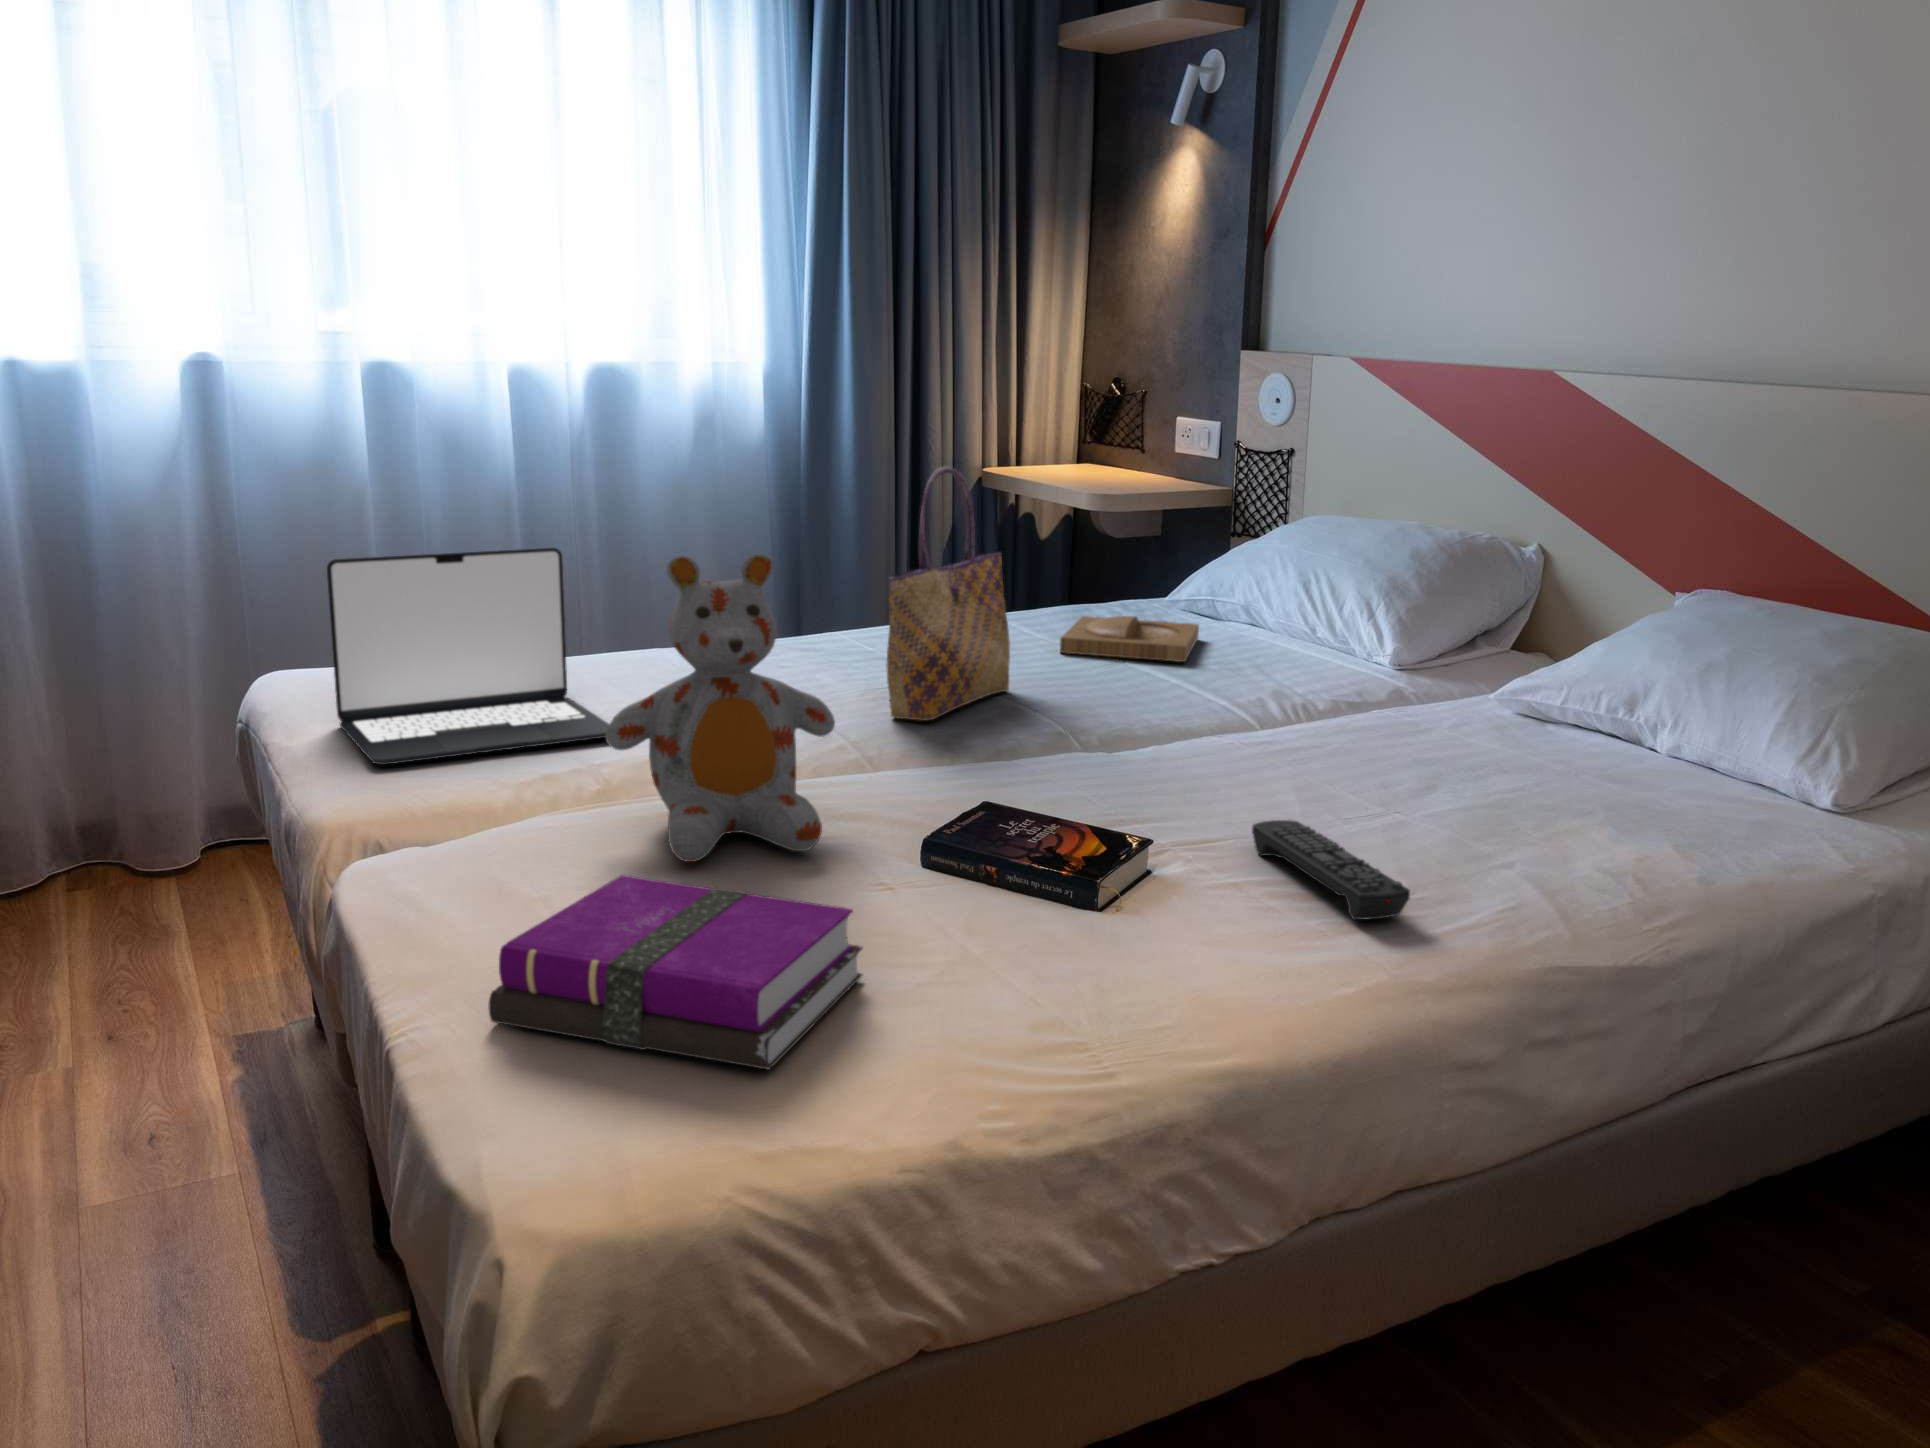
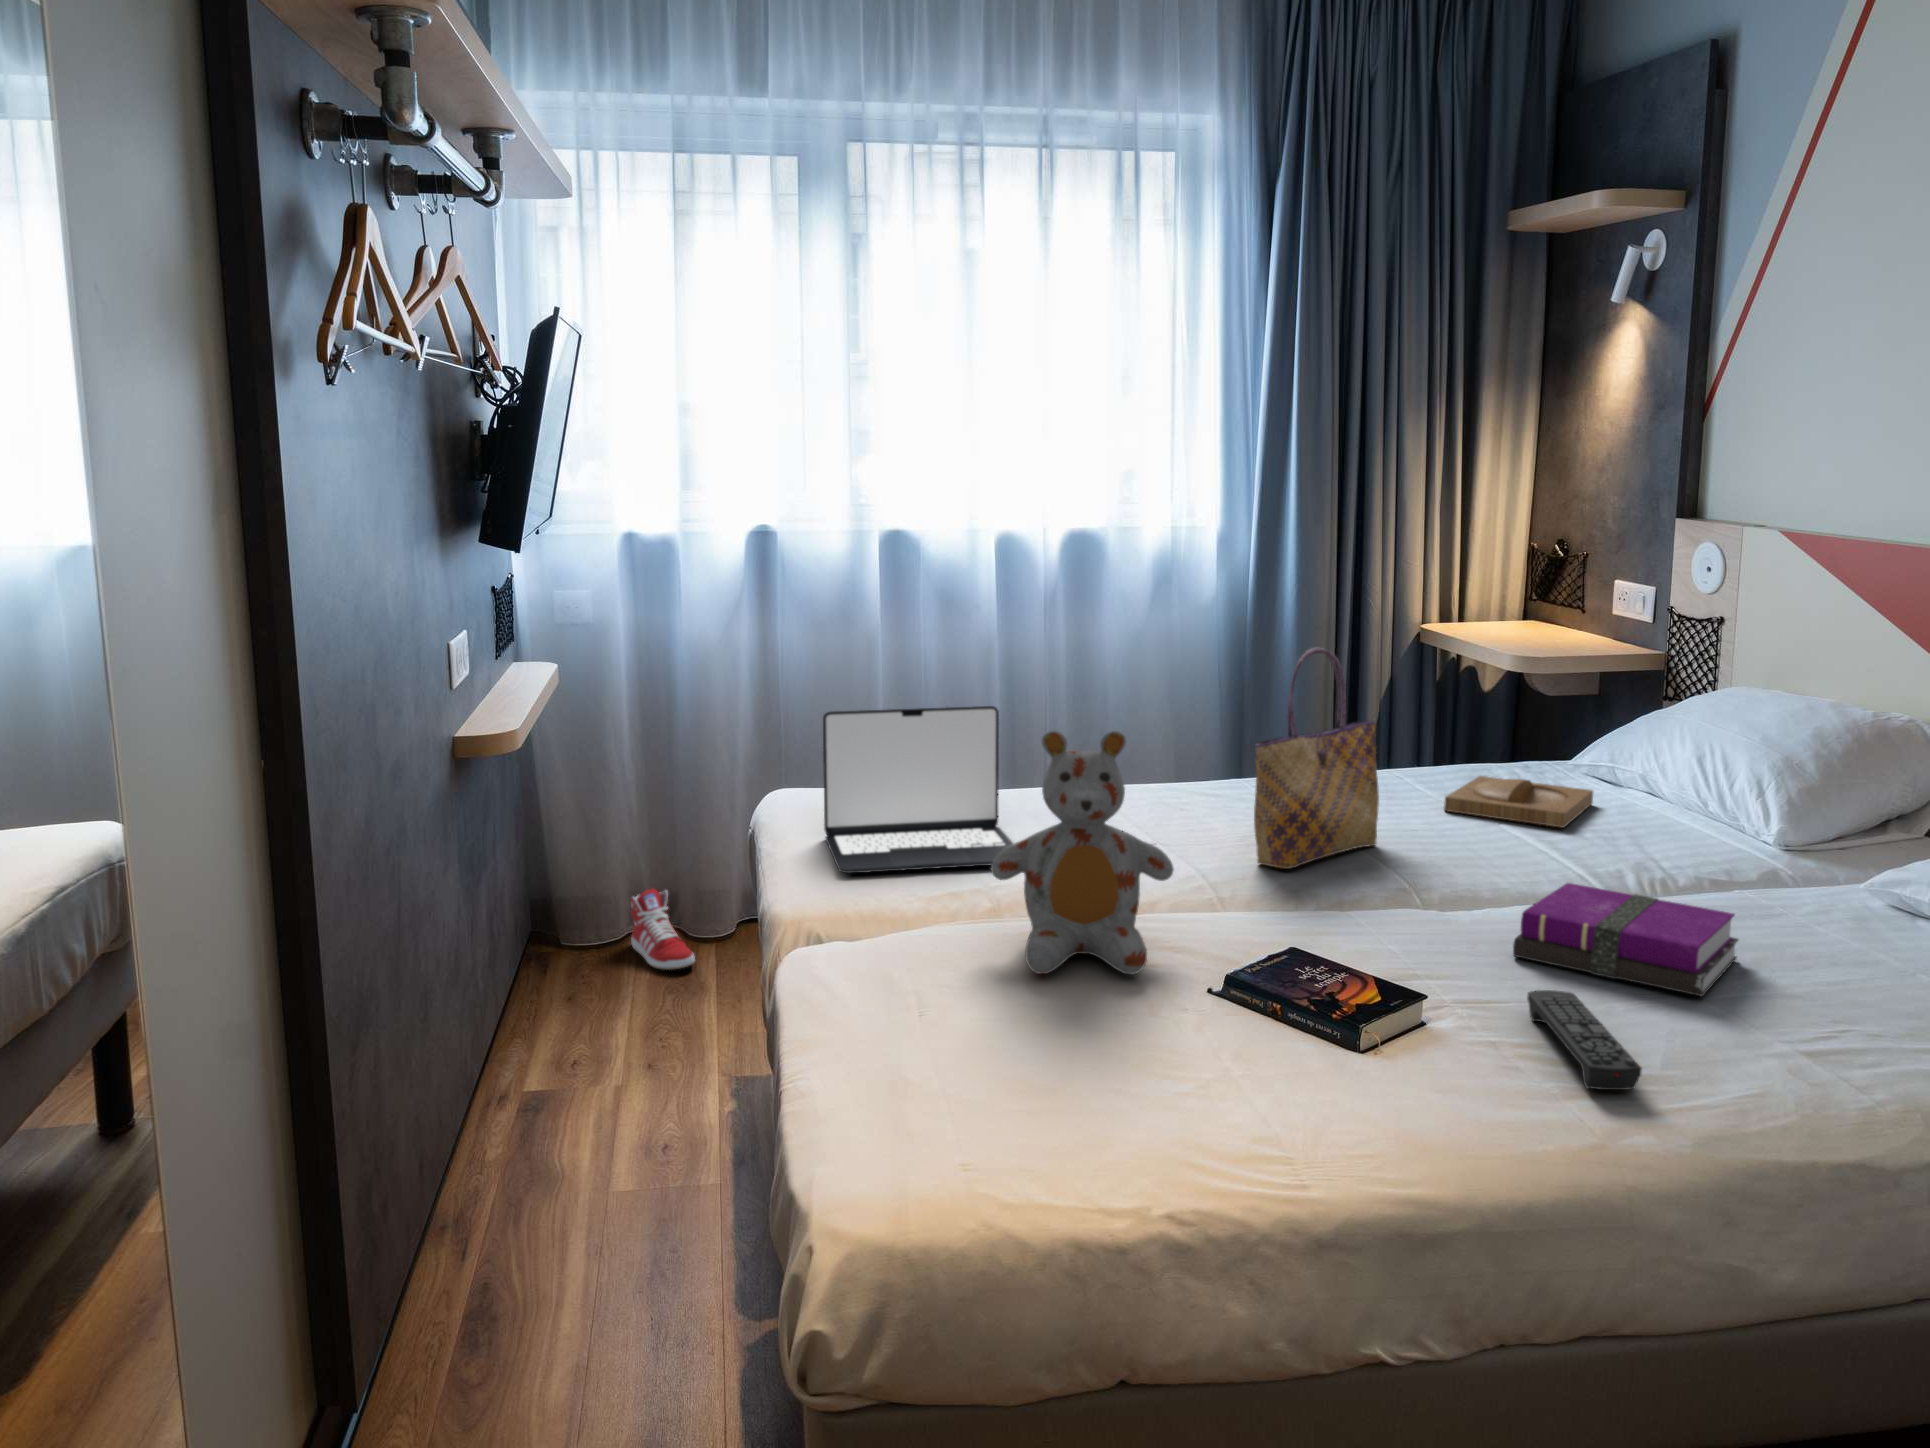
sneaker: none [28,821,134,923] -> present [630,889,695,970]
notebook: present [489,875,863,1070] -> present [1513,883,1738,996]

